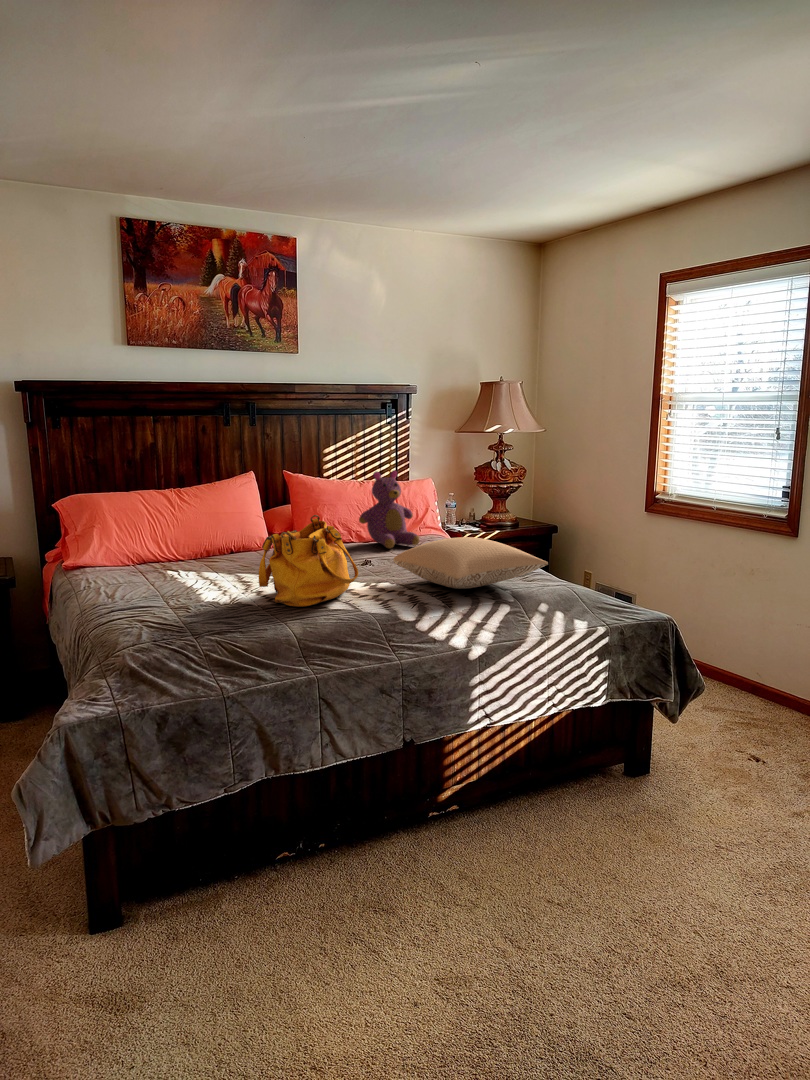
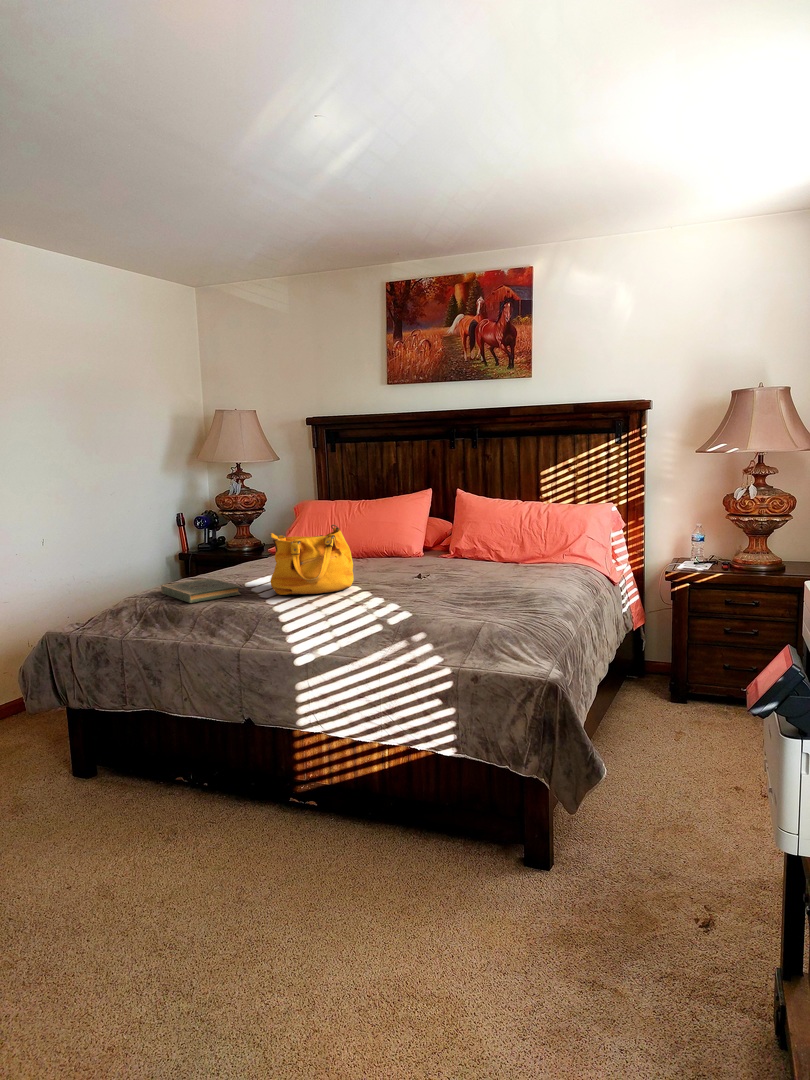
teddy bear: present [359,470,419,548] -> none [490,493,550,570]
pillow: present [393,537,548,589] -> none [358,560,494,608]
book: none [144,606,256,640] -> present [161,578,240,603]

